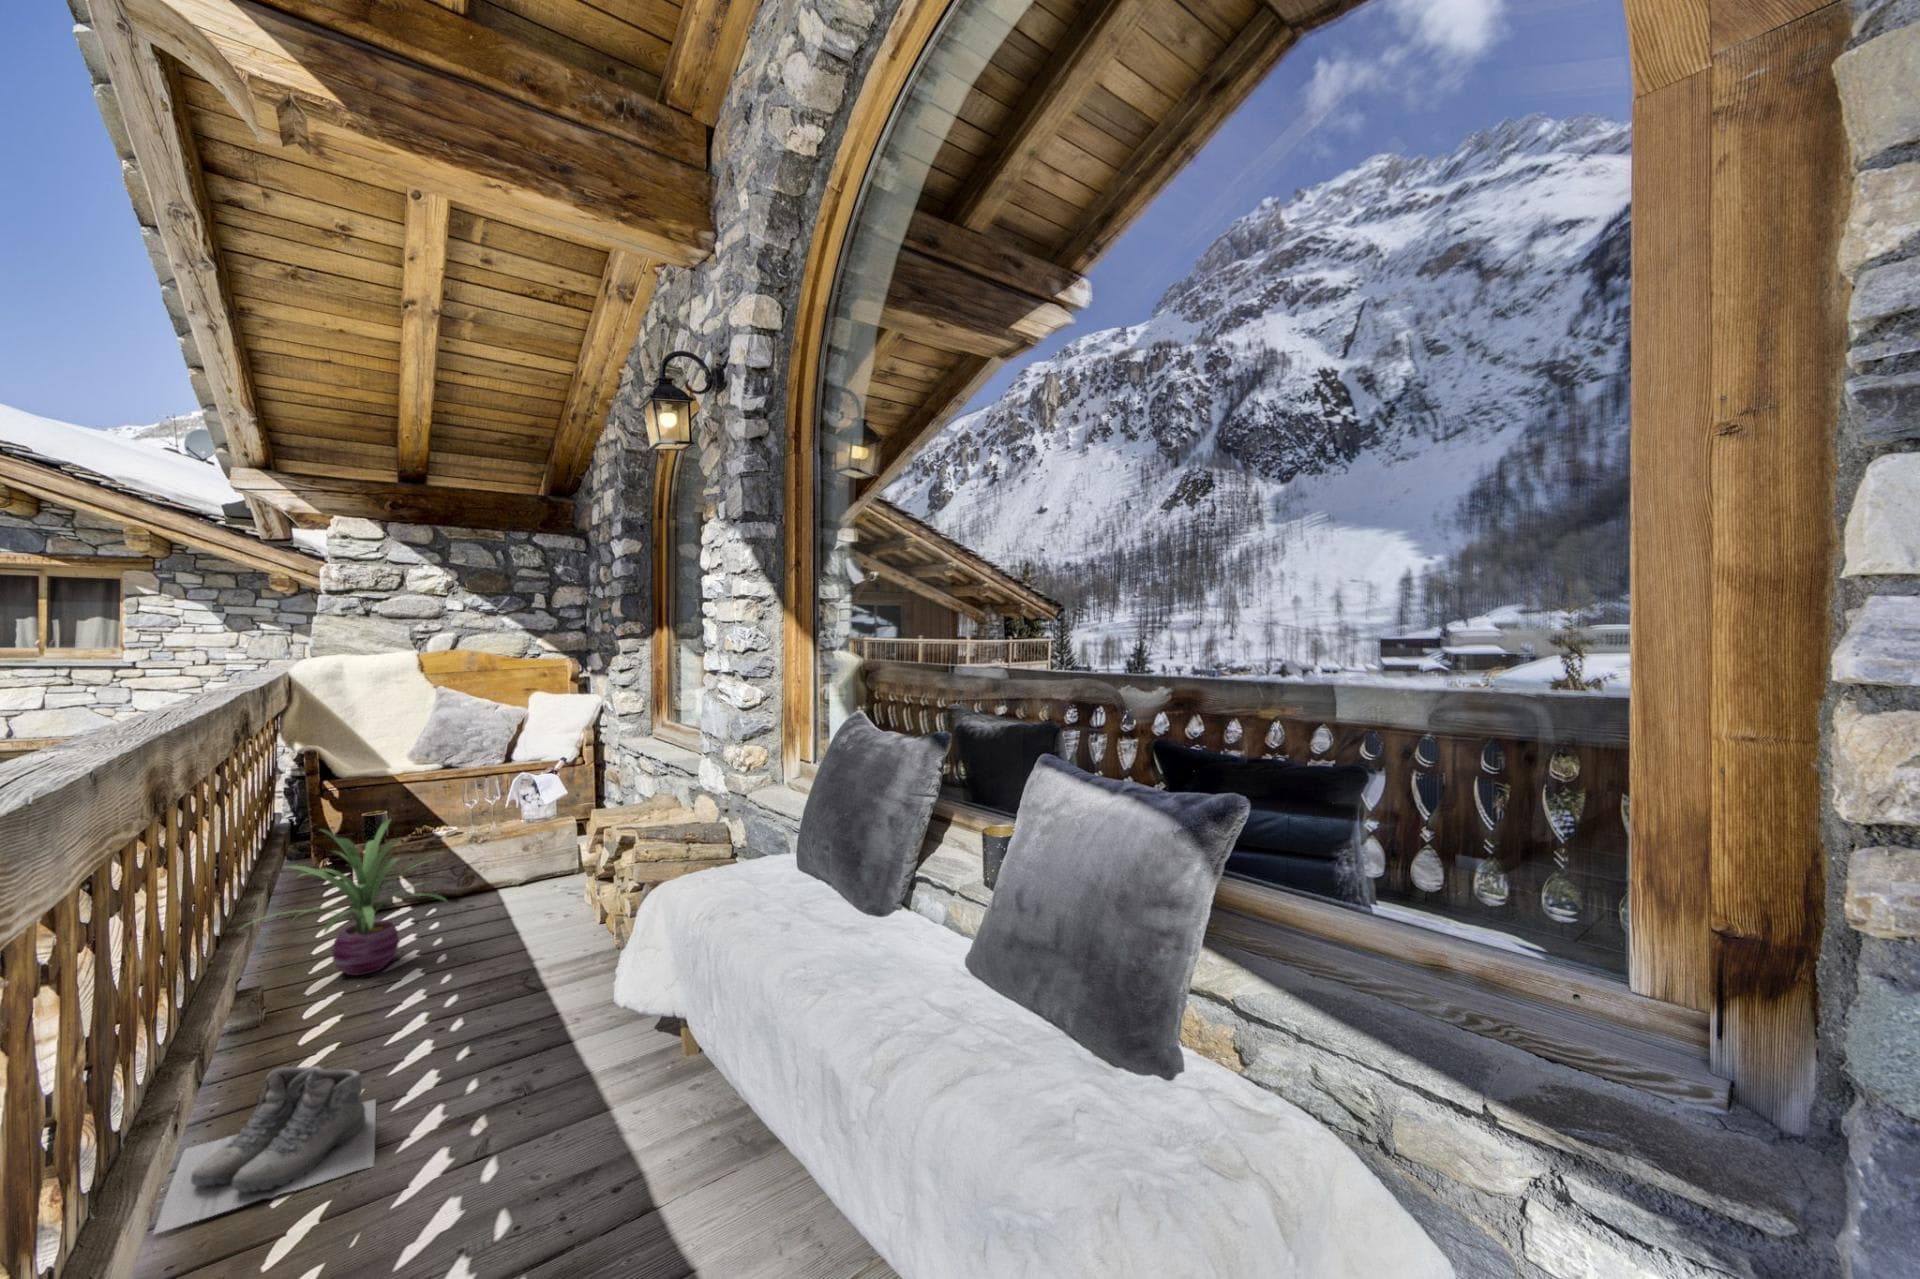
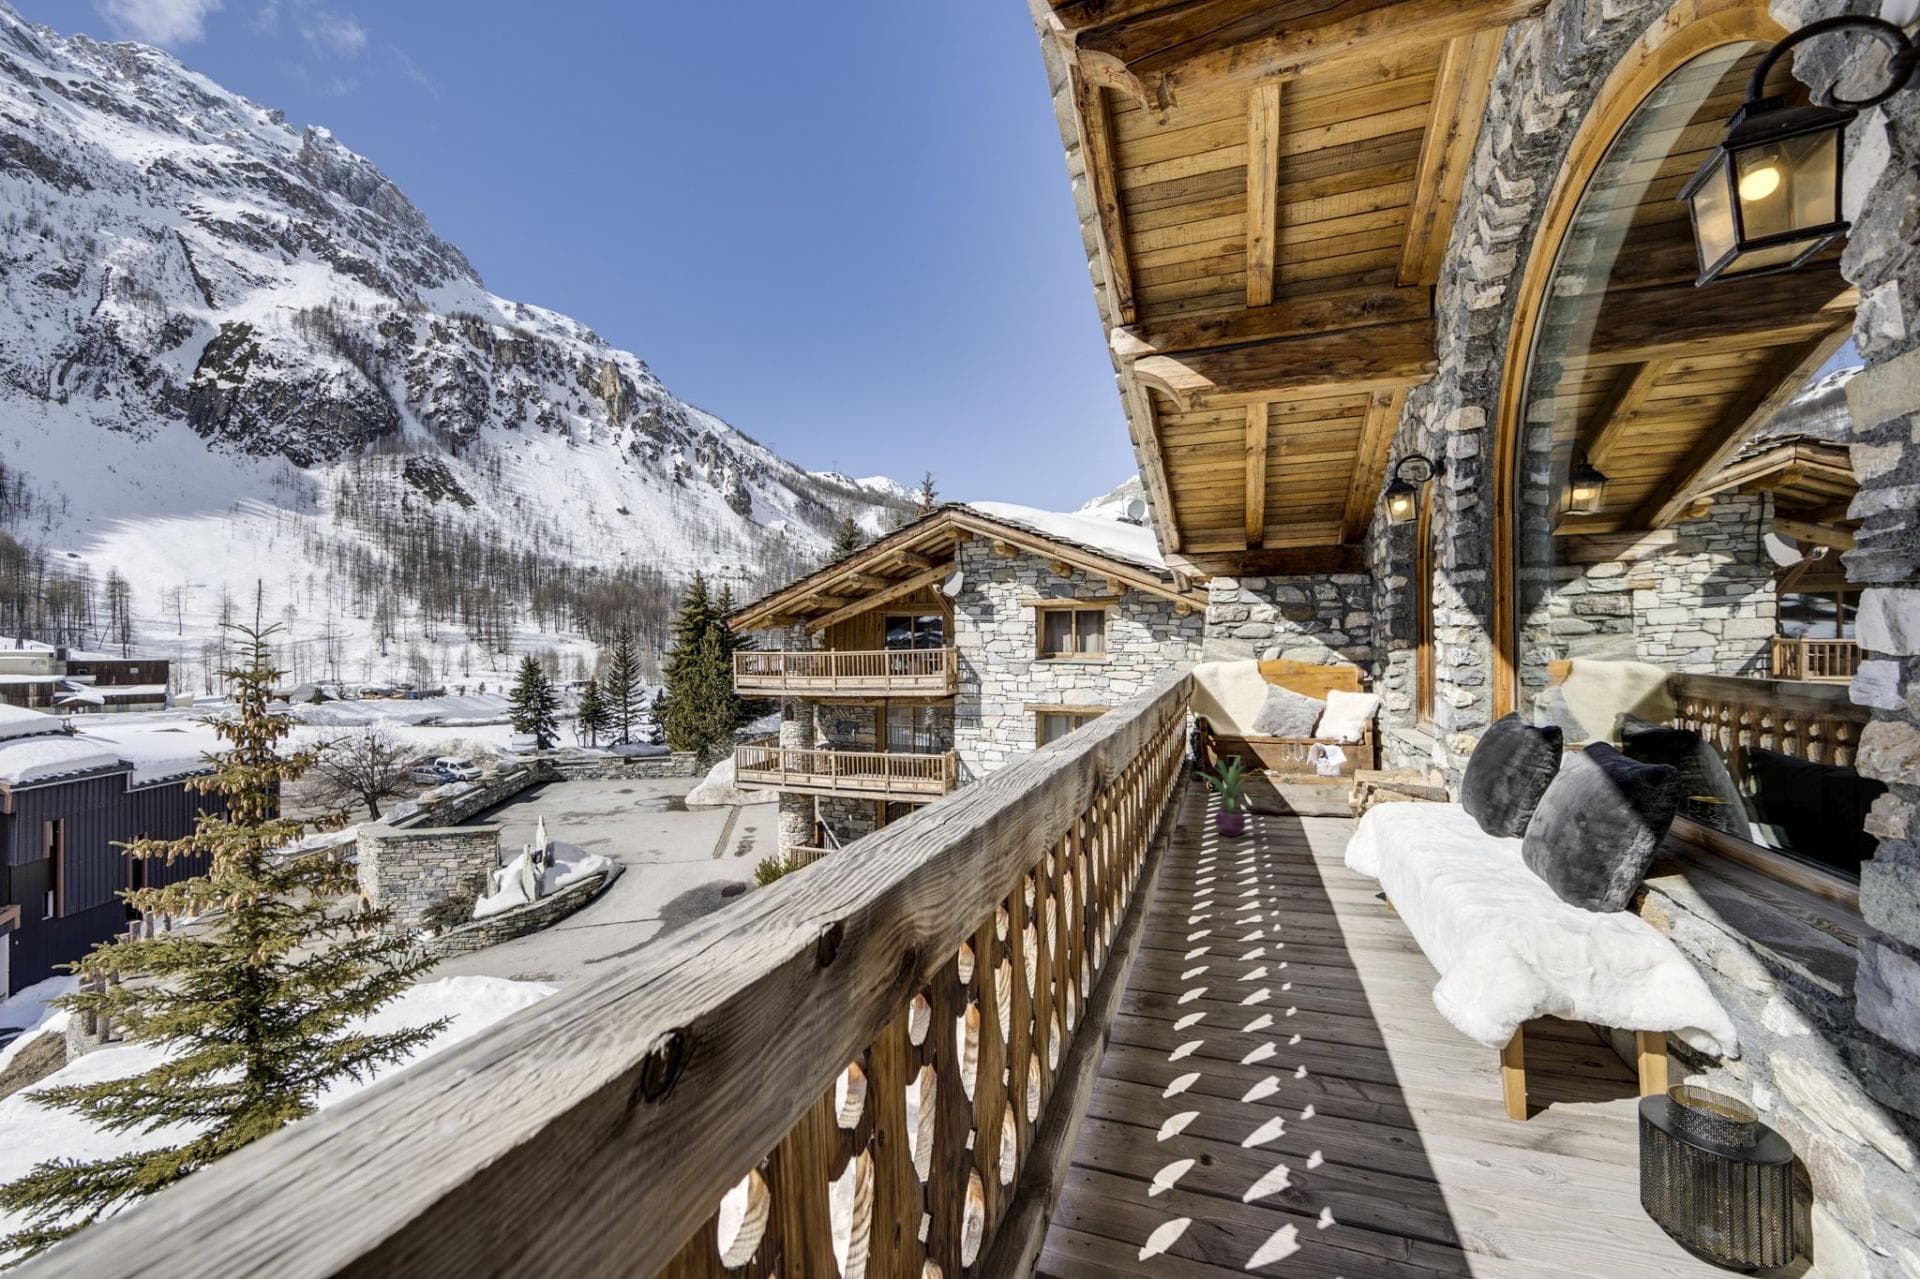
boots: present [153,1066,376,1234] -> none [1163,846,1236,896]

